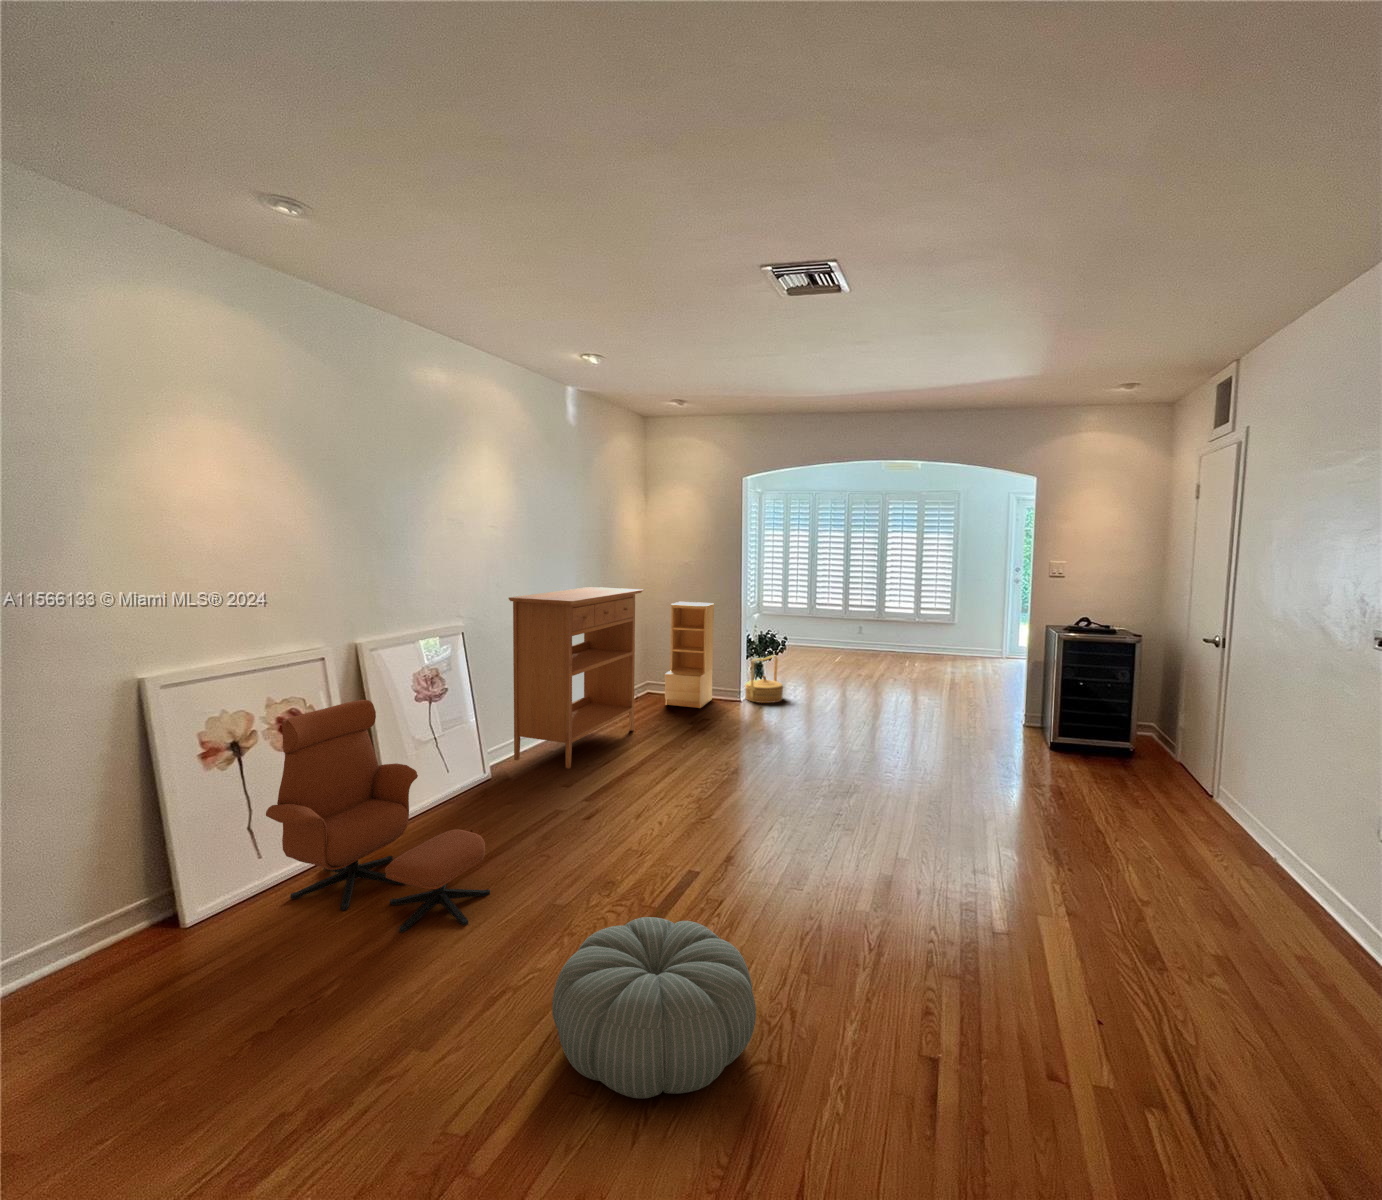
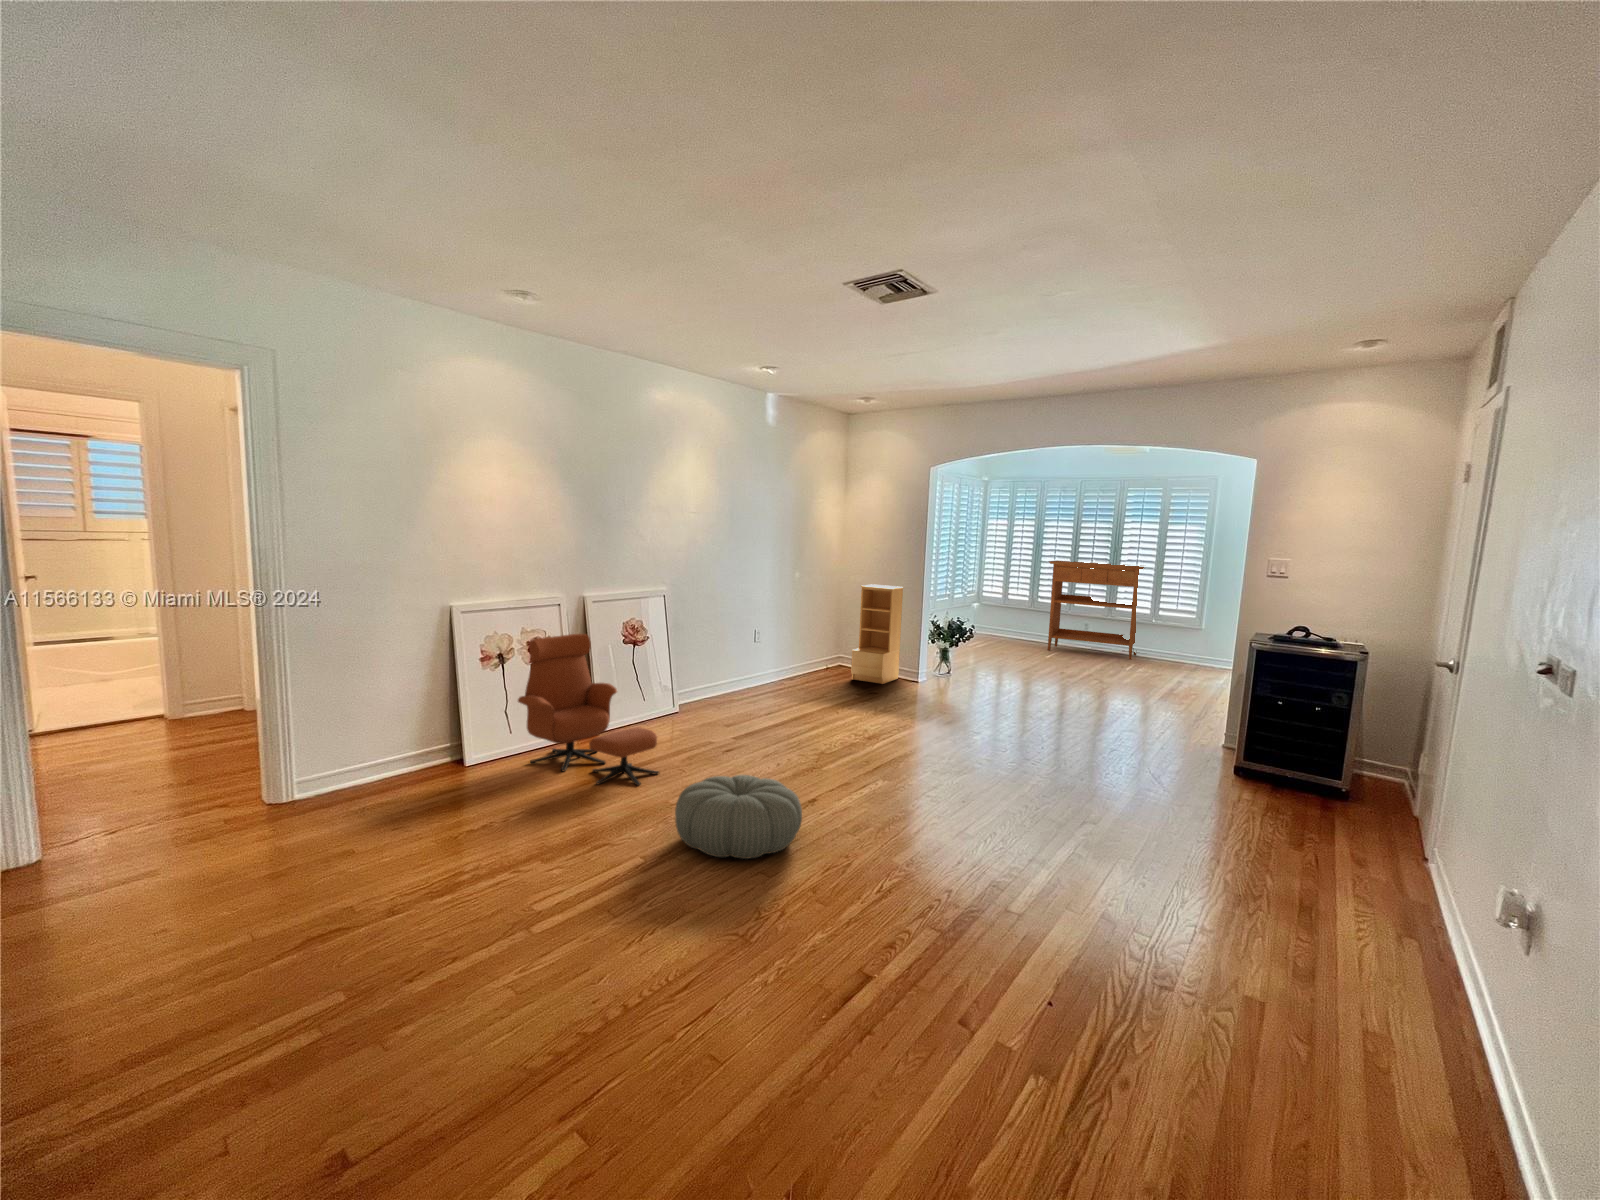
console table: present [509,587,644,768] -> present [1048,560,1144,660]
woven basket: present [745,656,783,703] -> none [931,640,969,685]

